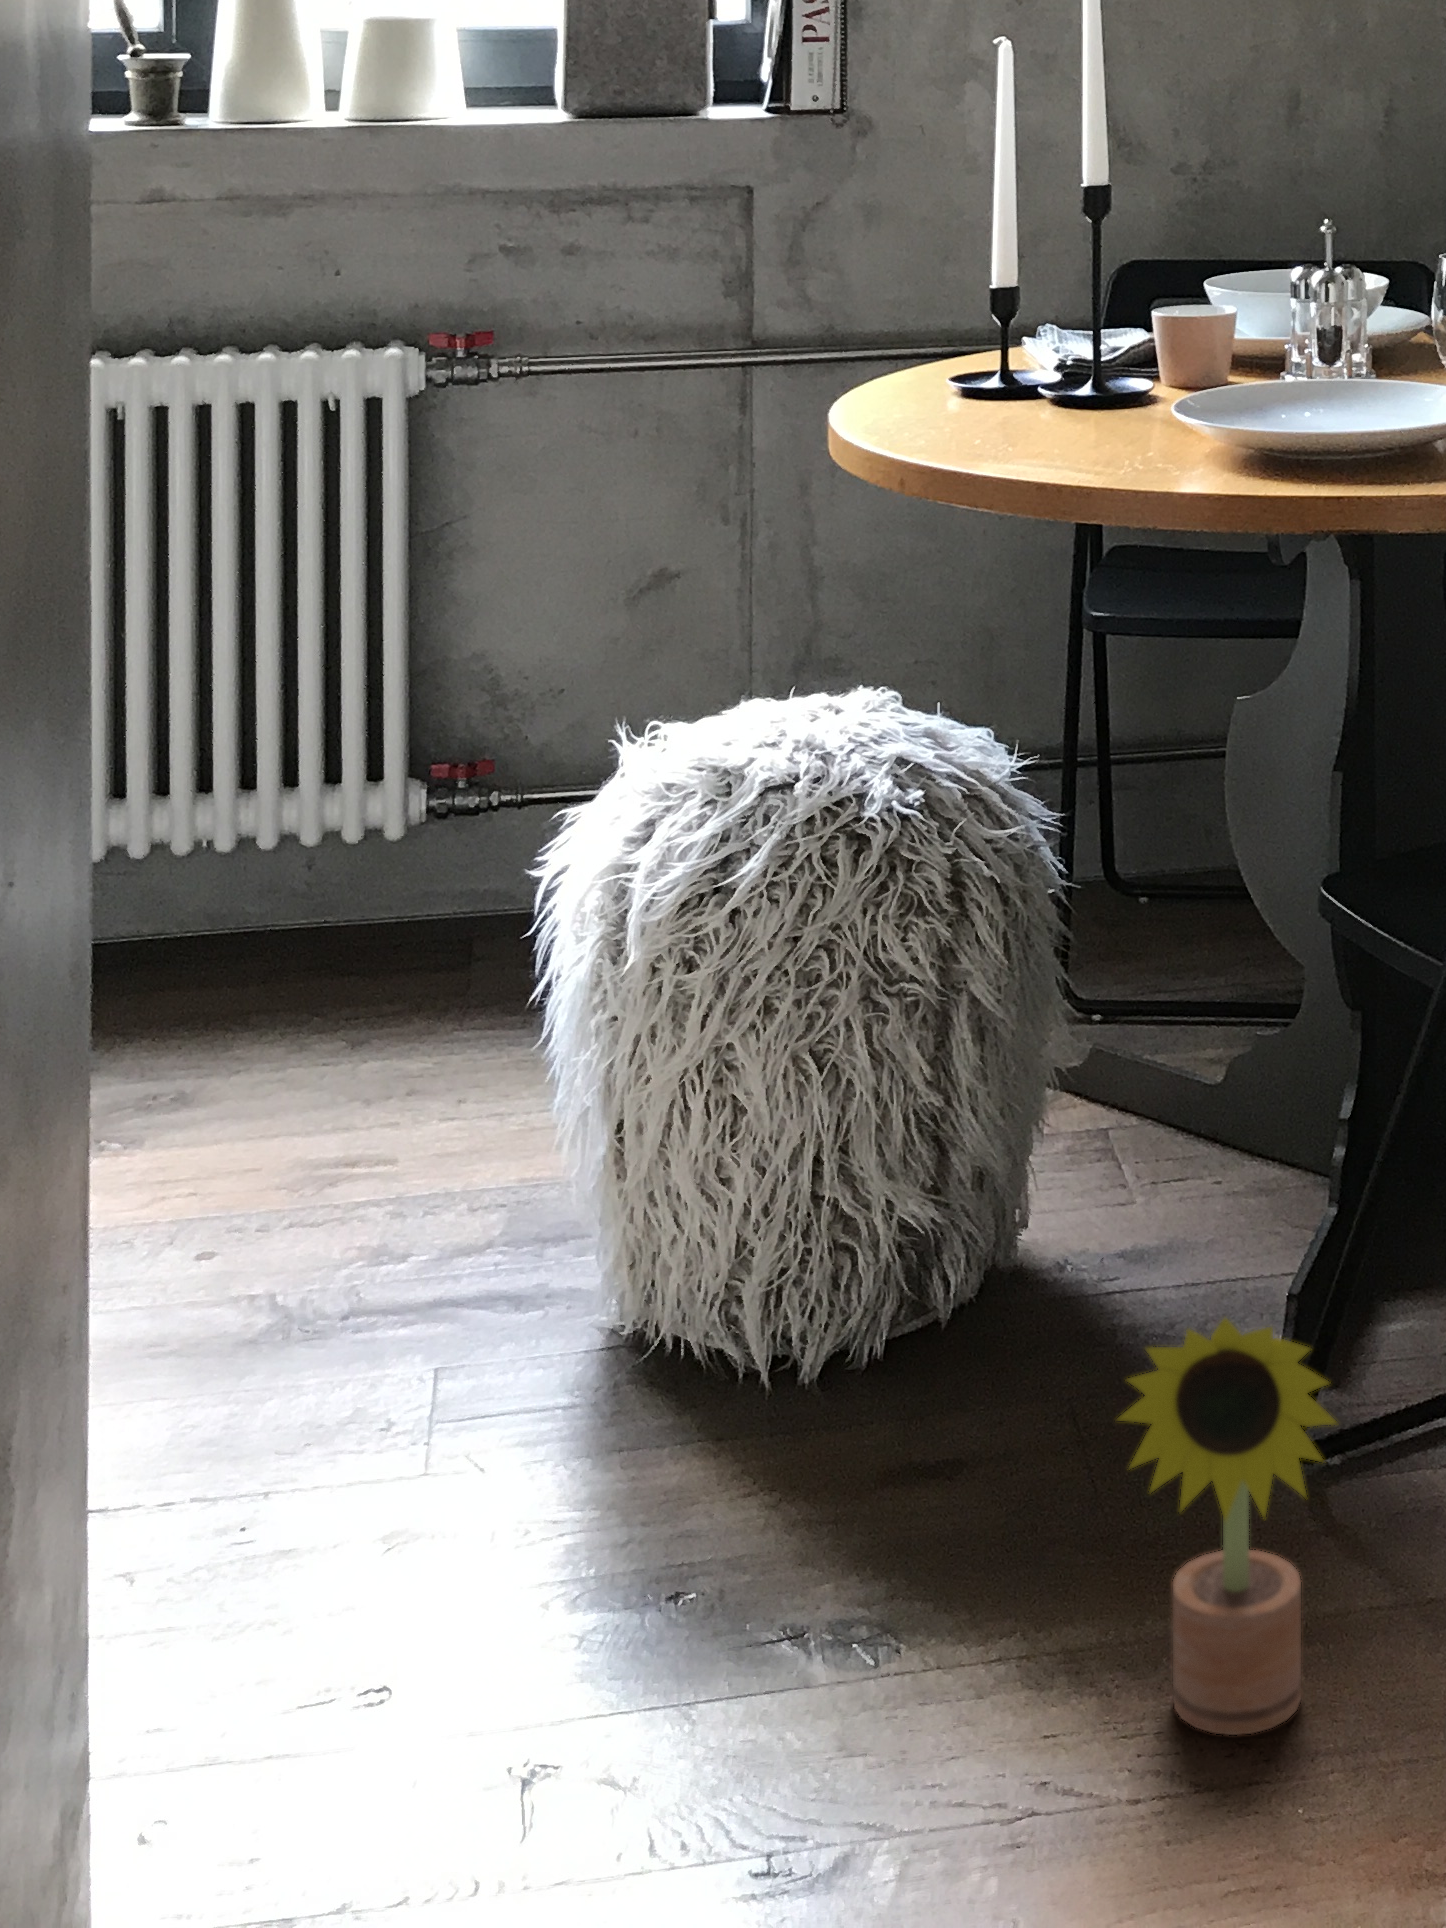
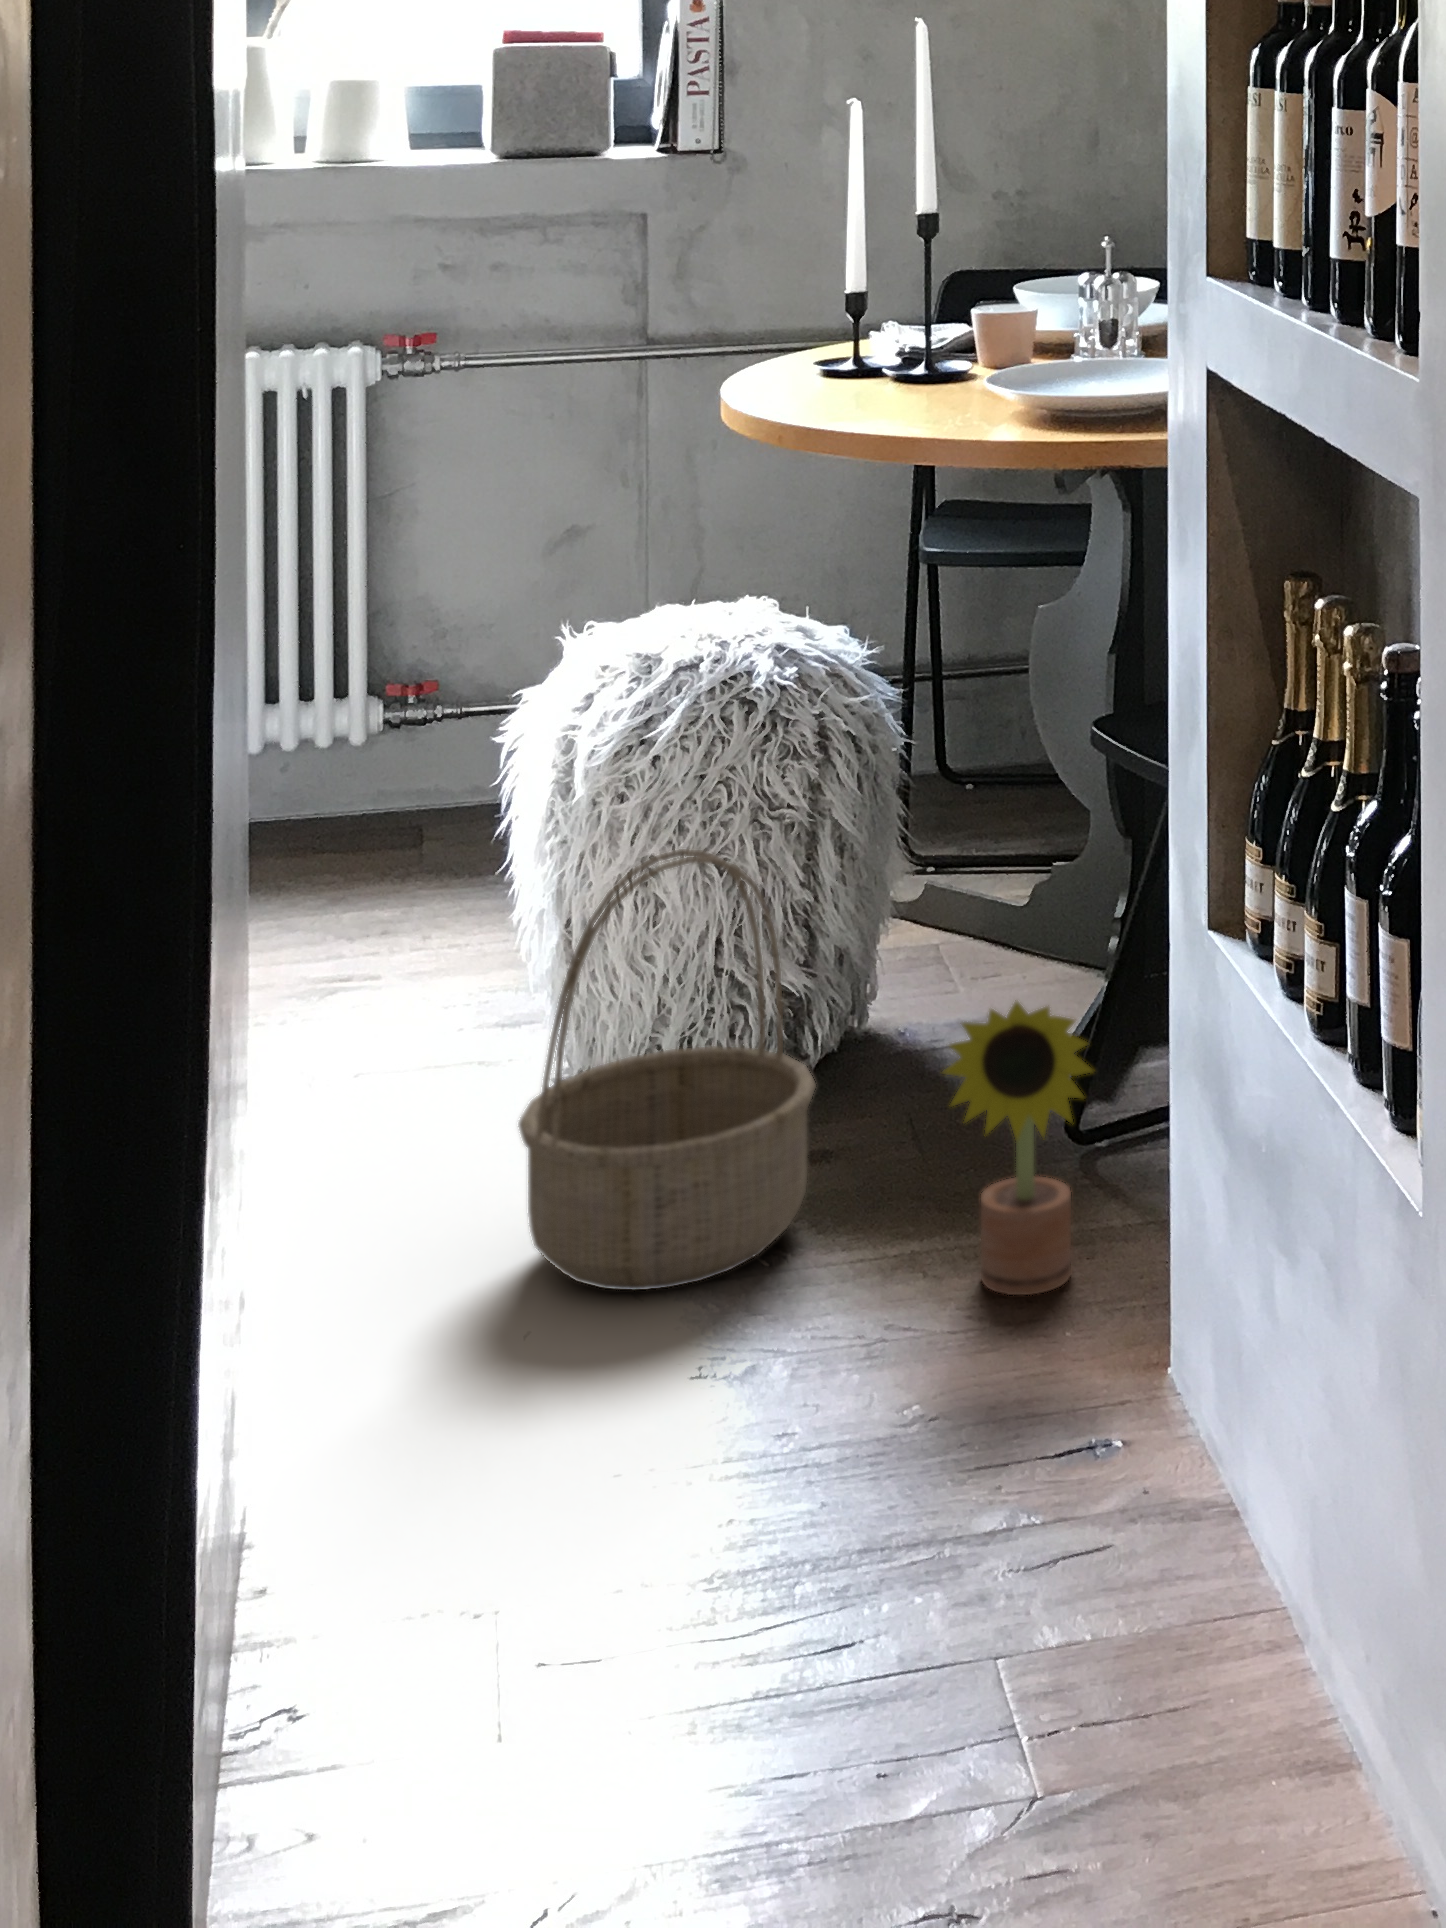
basket: none [527,1068,943,1704] -> present [518,849,816,1290]

